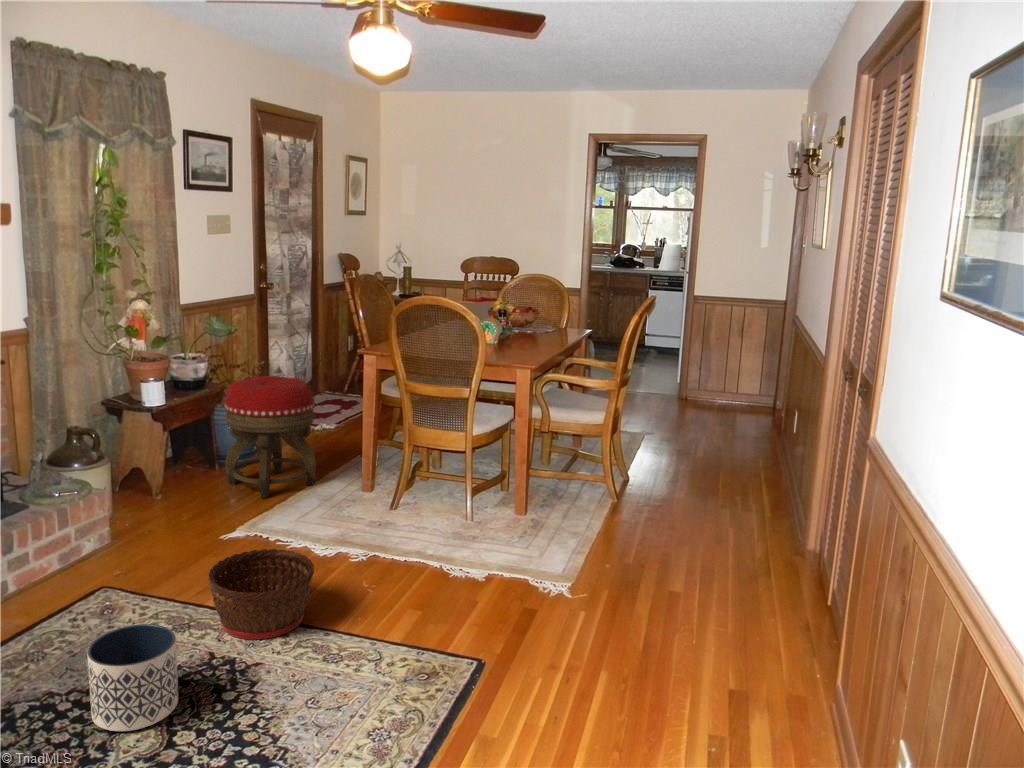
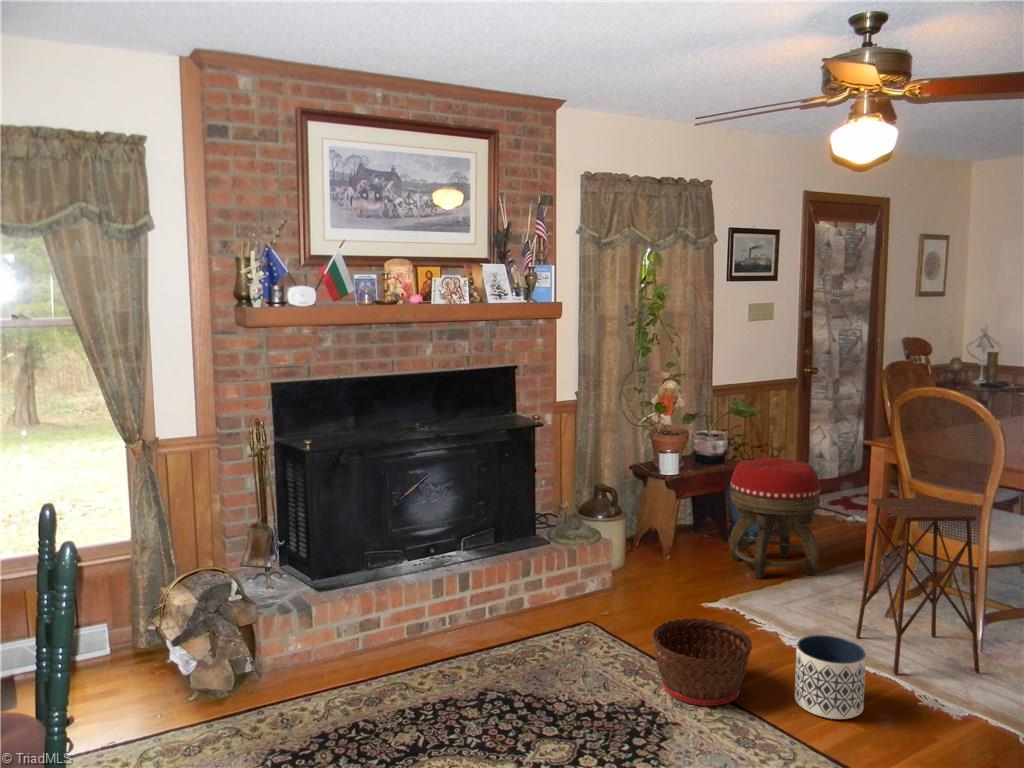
side table: none [375,397,477,557] -> present [856,498,979,675]
planter: present [87,624,178,731] -> present [795,635,866,719]

